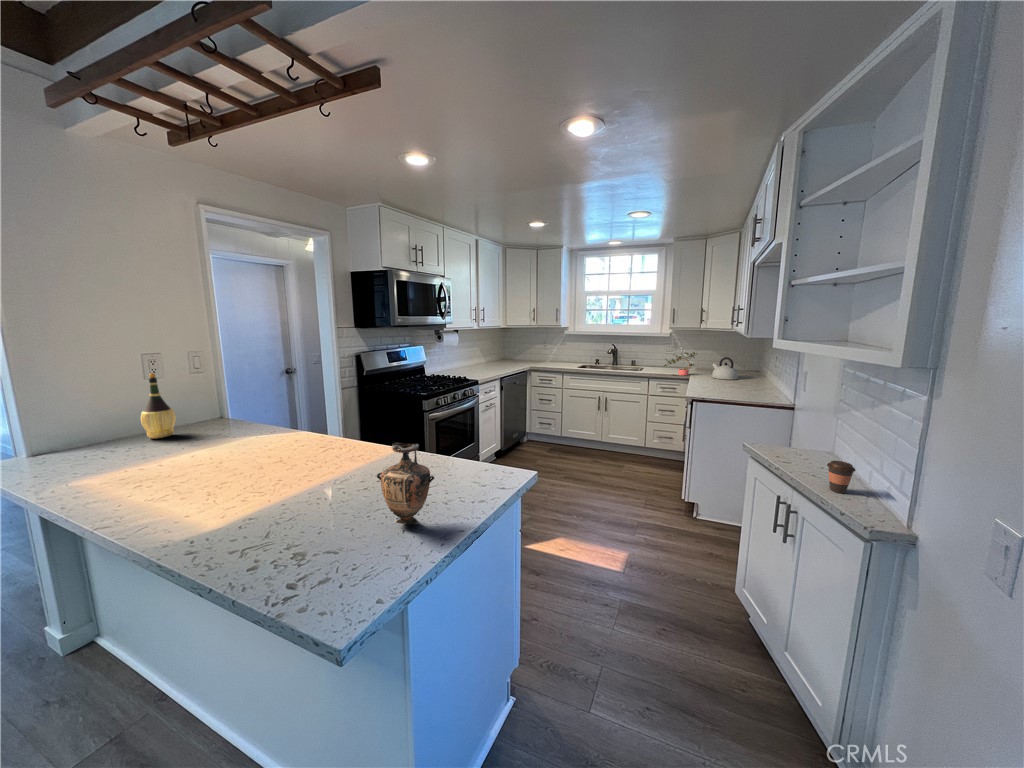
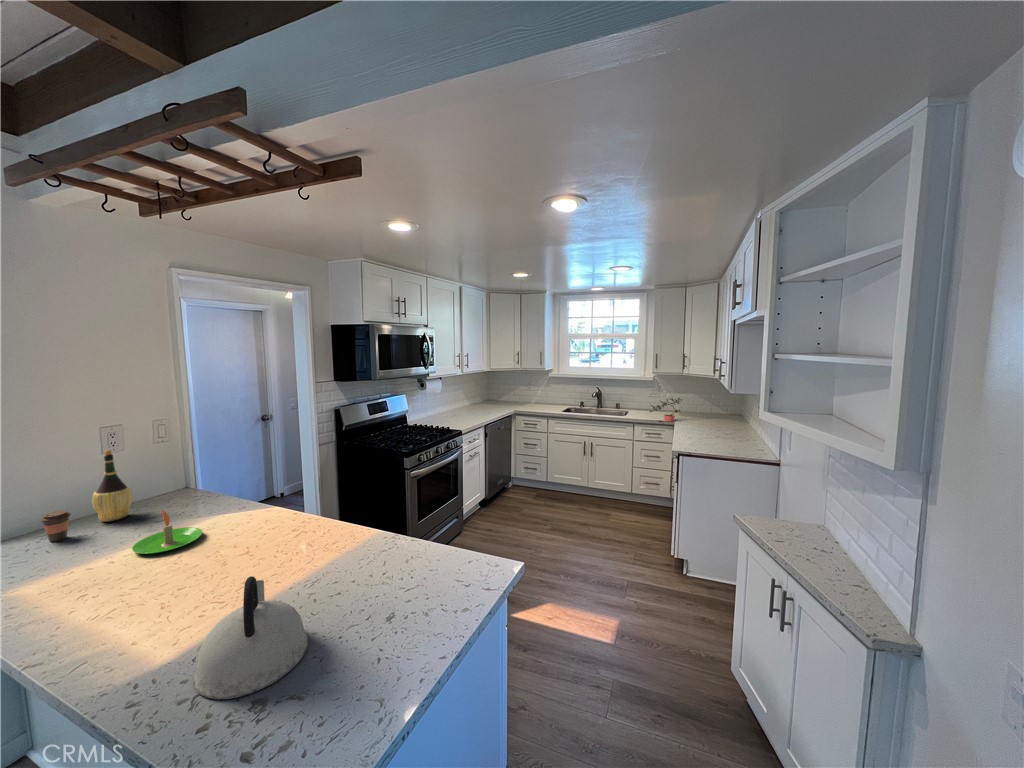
kettle: present [711,357,738,380] -> present [194,576,308,699]
candle: none [179,423,241,459] -> present [132,511,202,554]
vase: present [377,442,434,524] -> none [349,560,413,654]
coffee cup: present [827,461,856,493] -> present [40,510,71,541]

